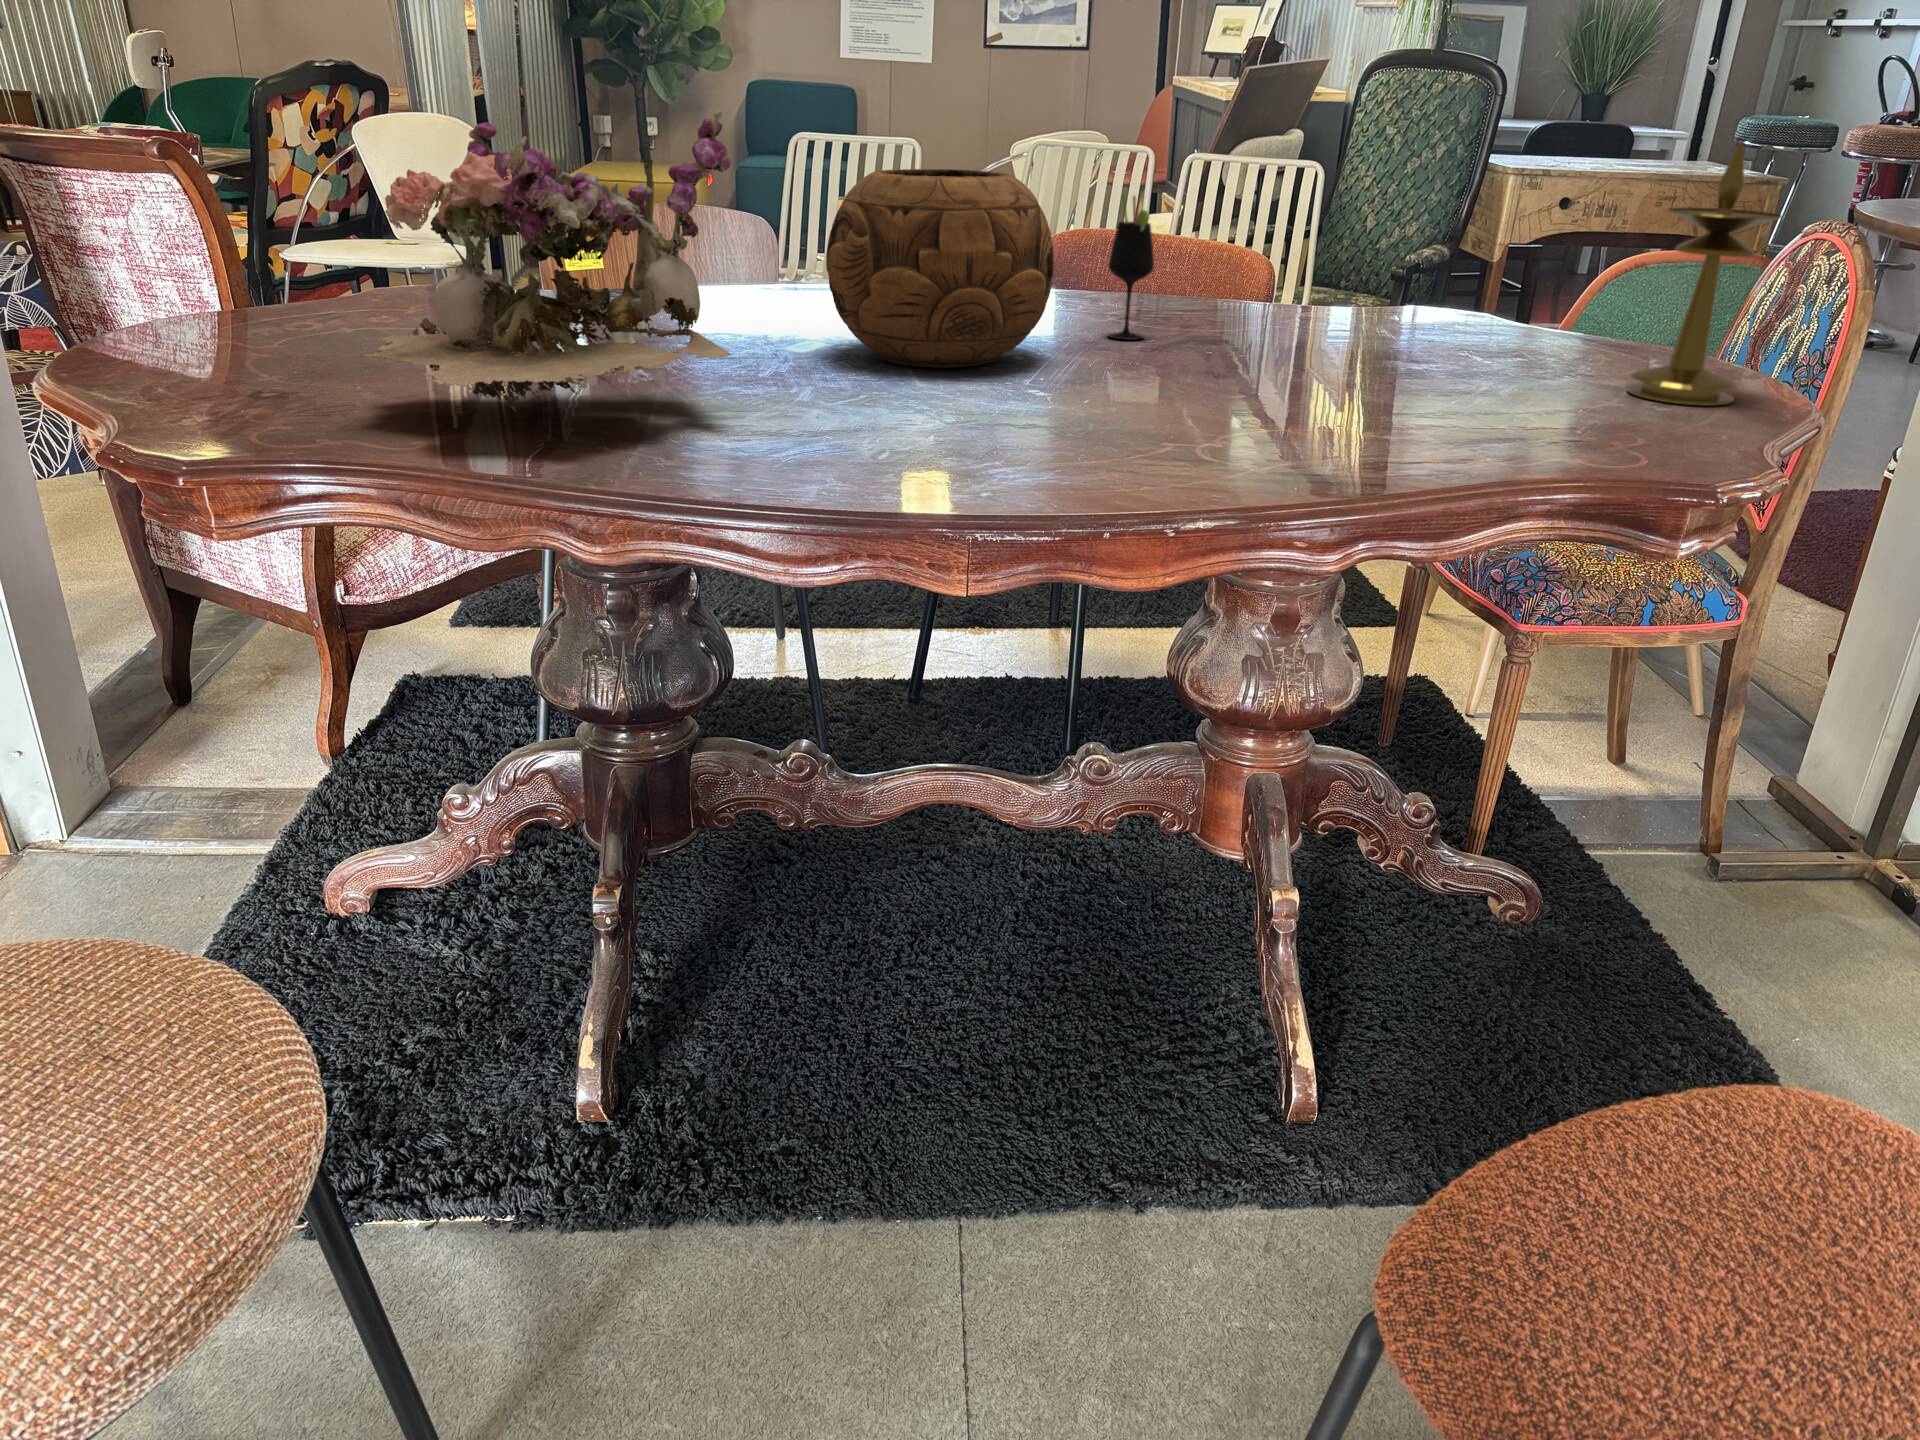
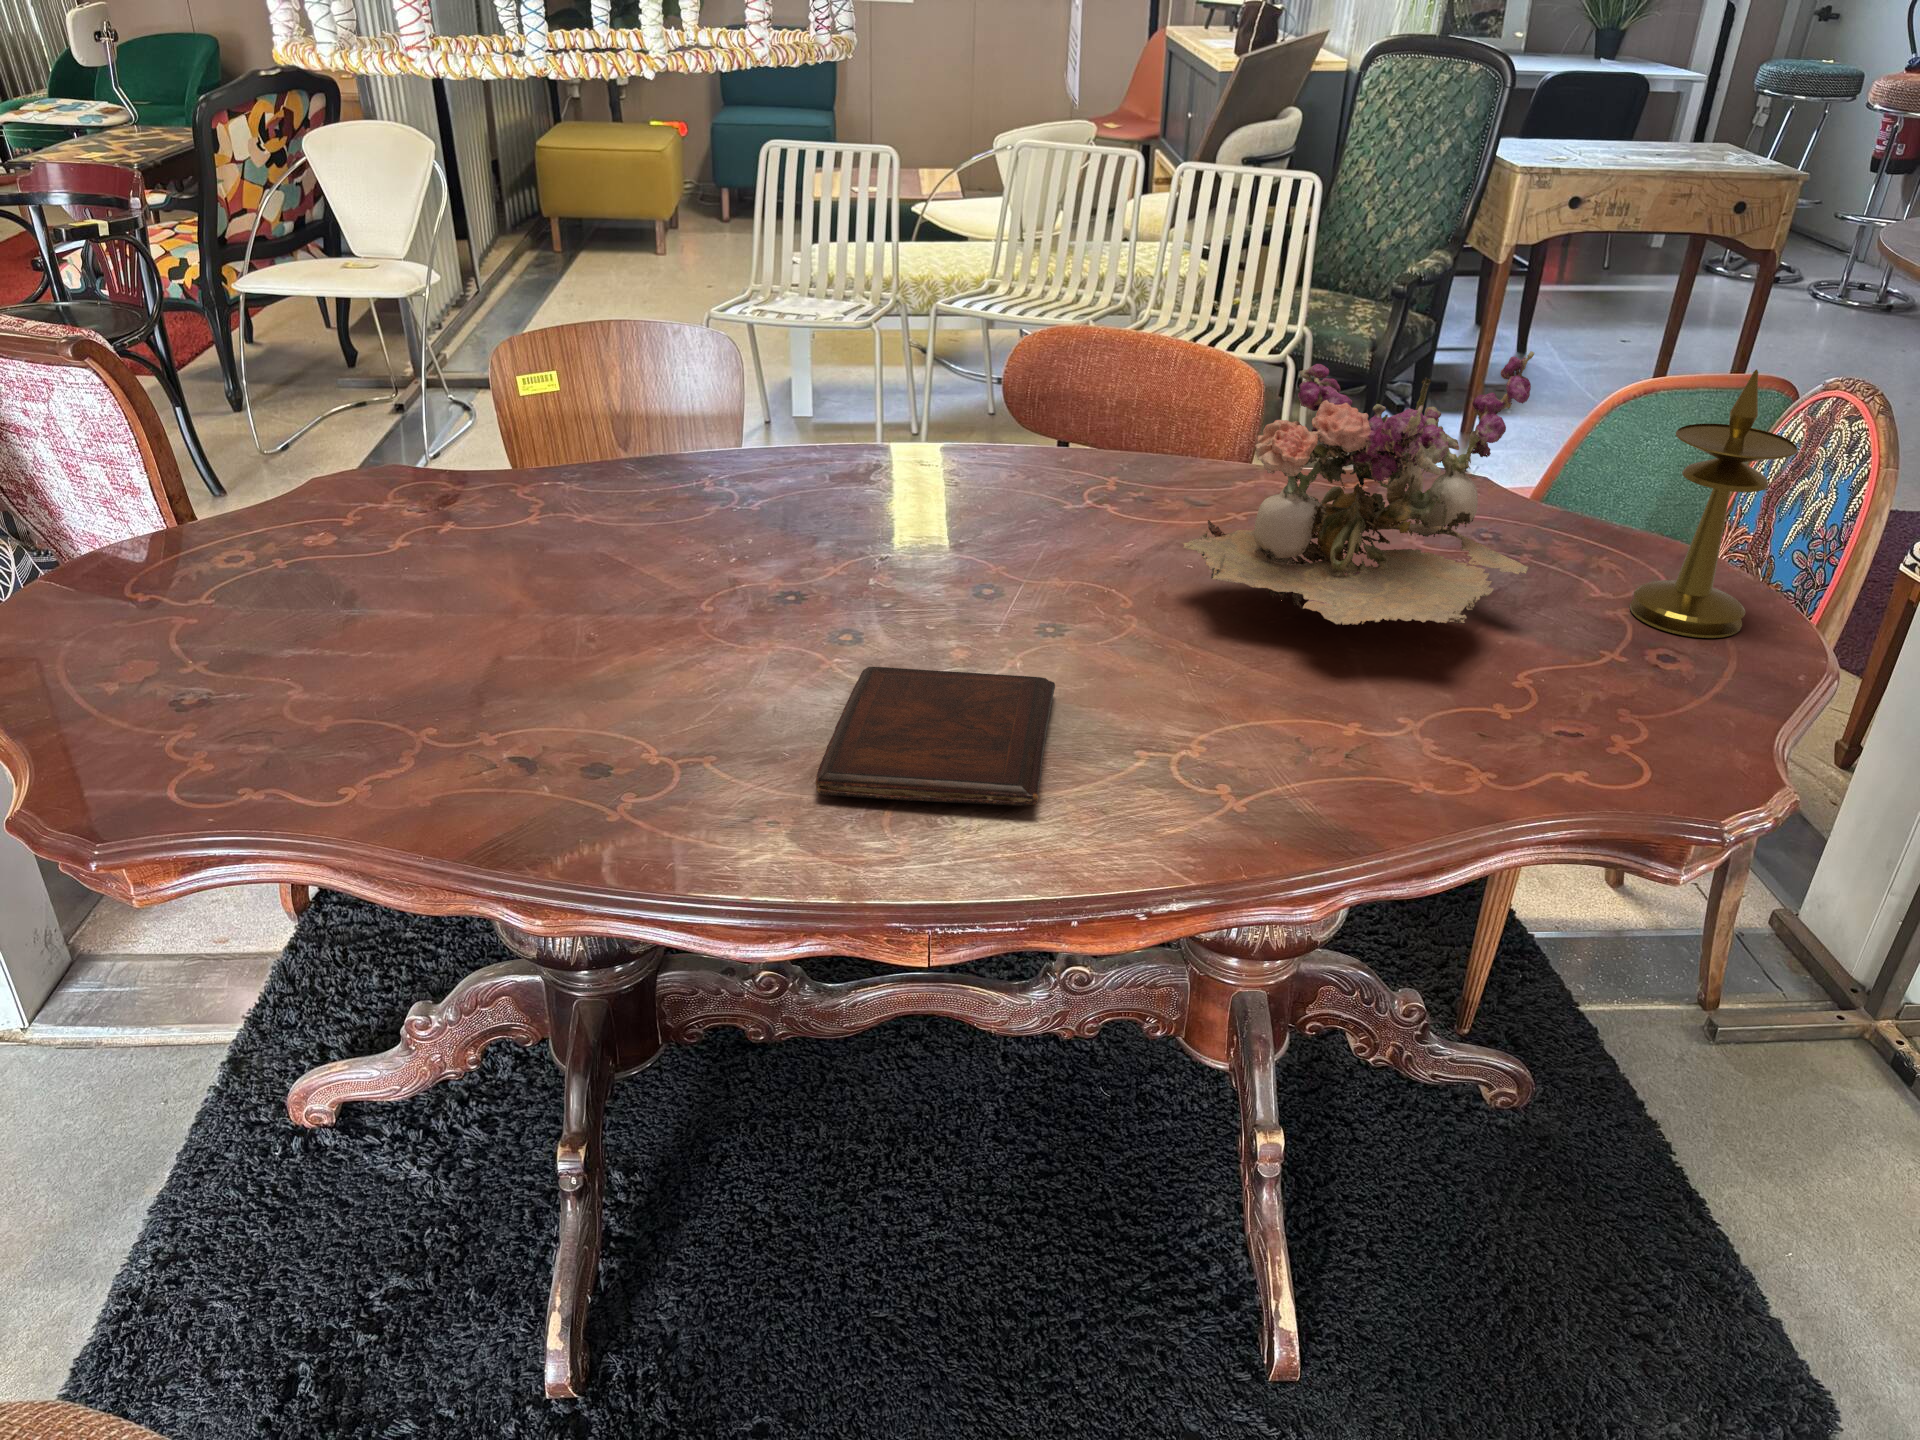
flower arrangement: present [360,110,731,412] -> present [1182,351,1534,625]
decorative bowl: present [826,169,1054,368] -> none [785,369,1026,590]
wine glass: present [1108,195,1154,340] -> none [1086,375,1135,518]
book: none [863,390,1086,461] -> present [815,667,1055,806]

